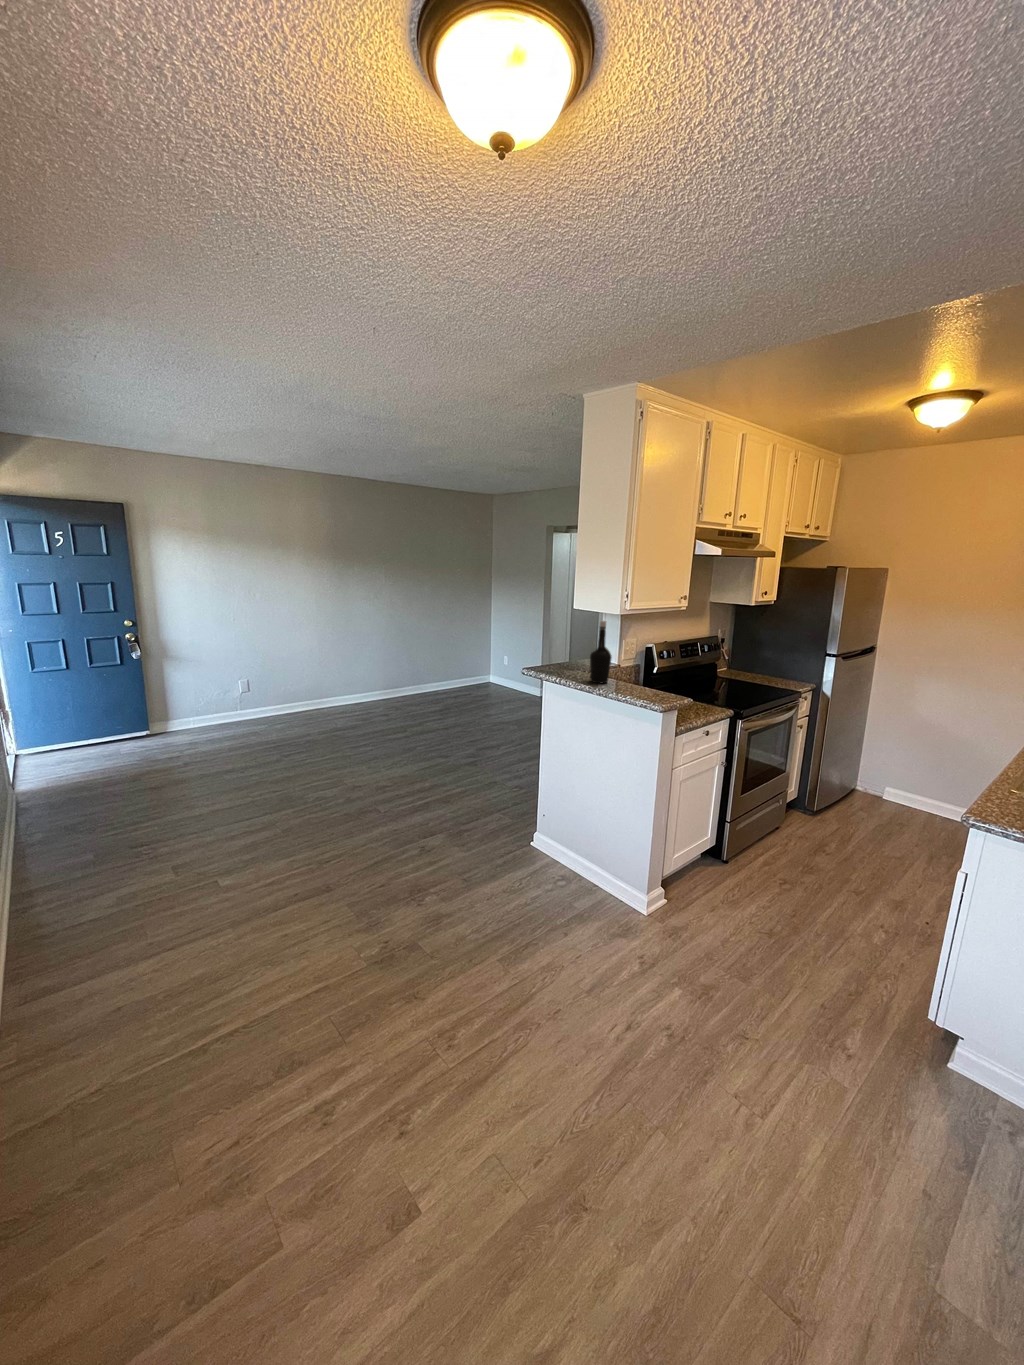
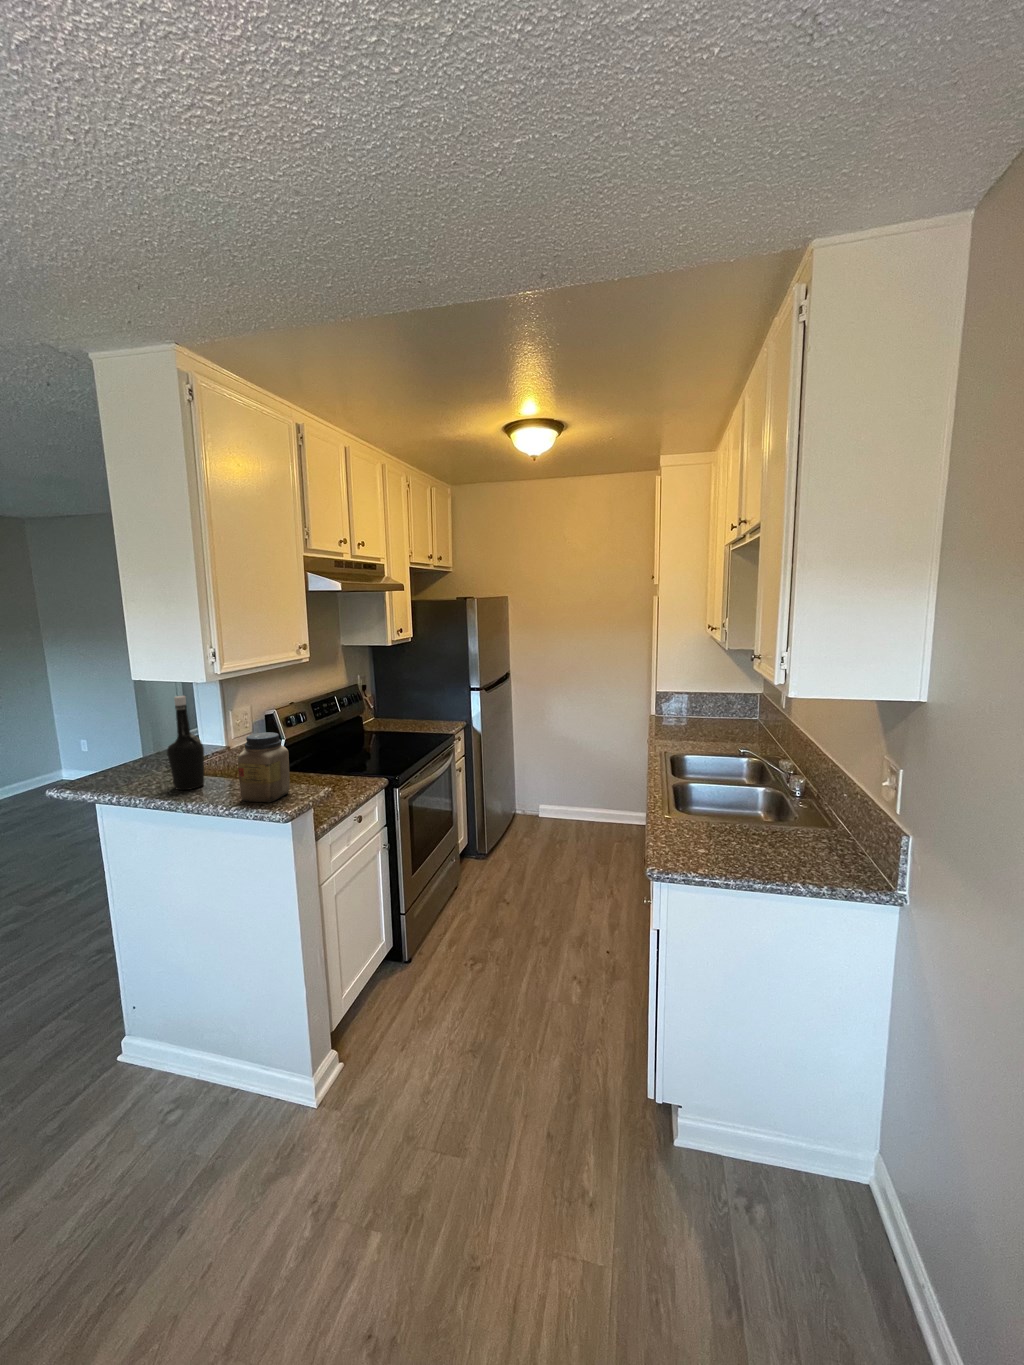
jar: none [633,652,668,699] -> present [238,732,290,802]

